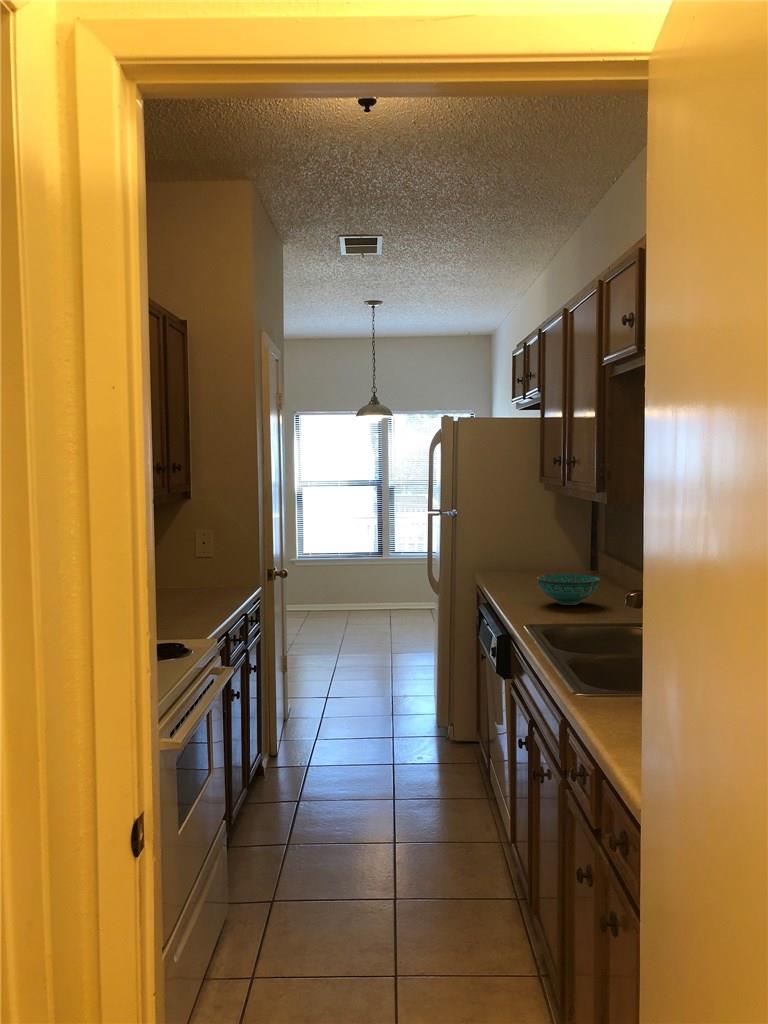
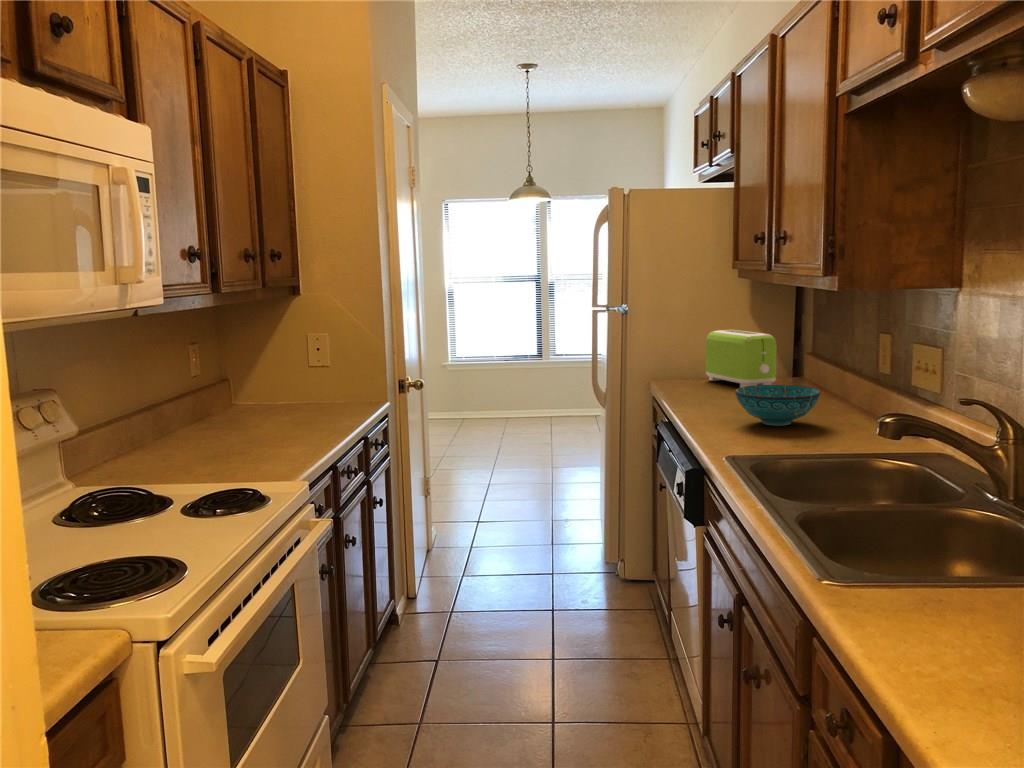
toaster: none [520,532,575,579] -> present [706,330,777,387]

